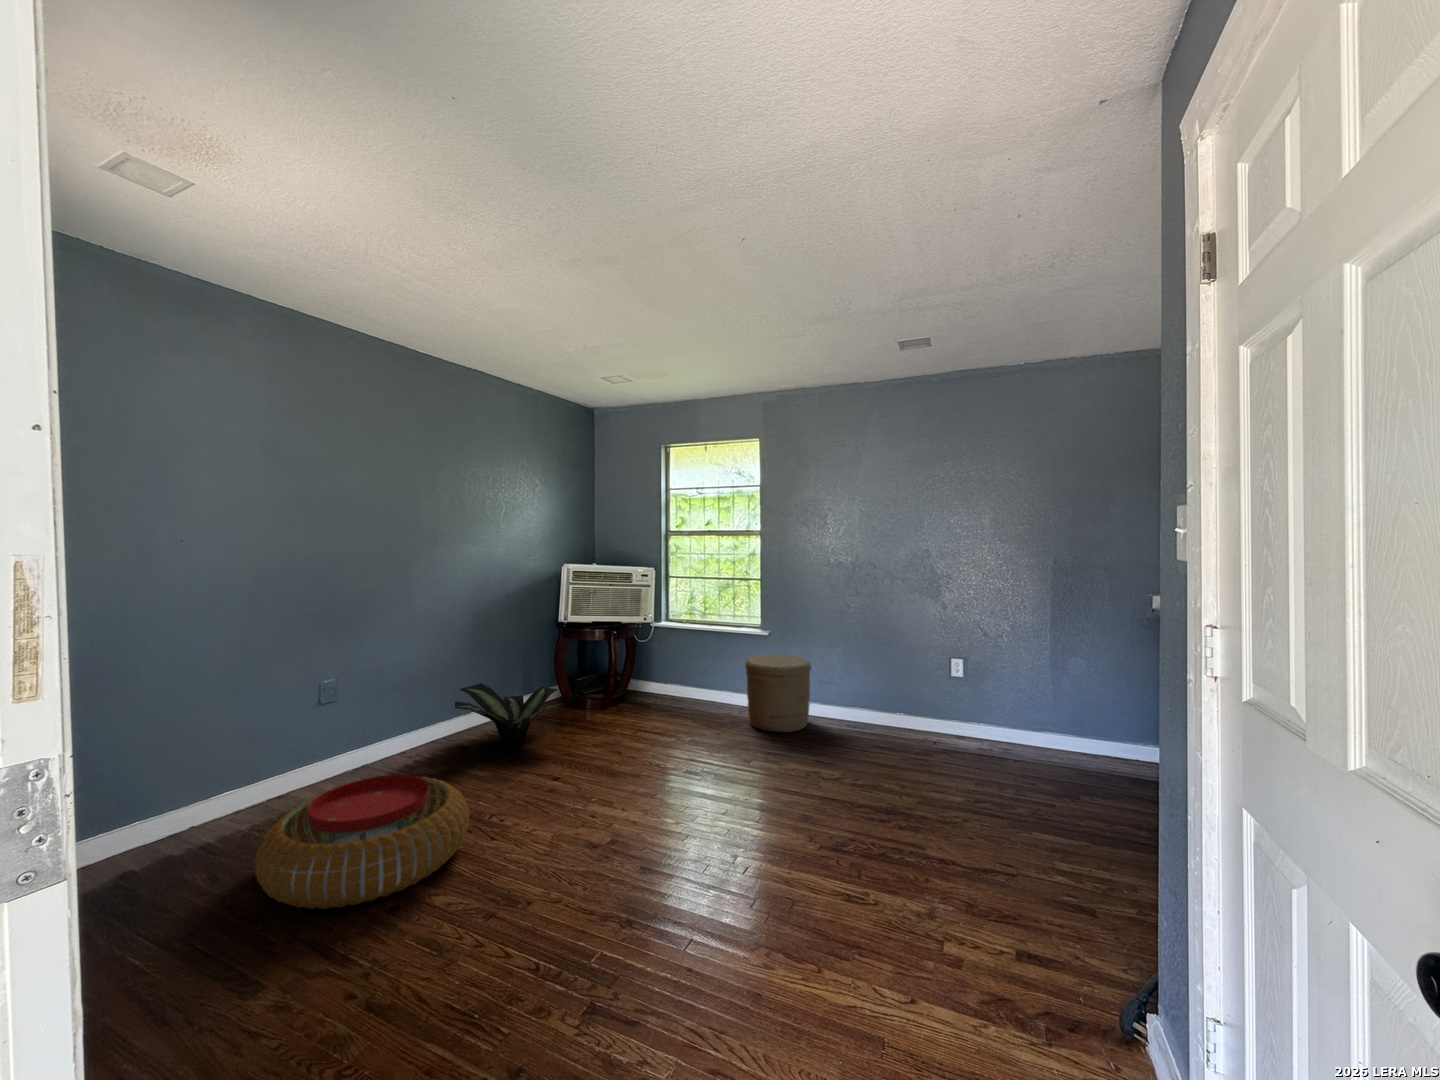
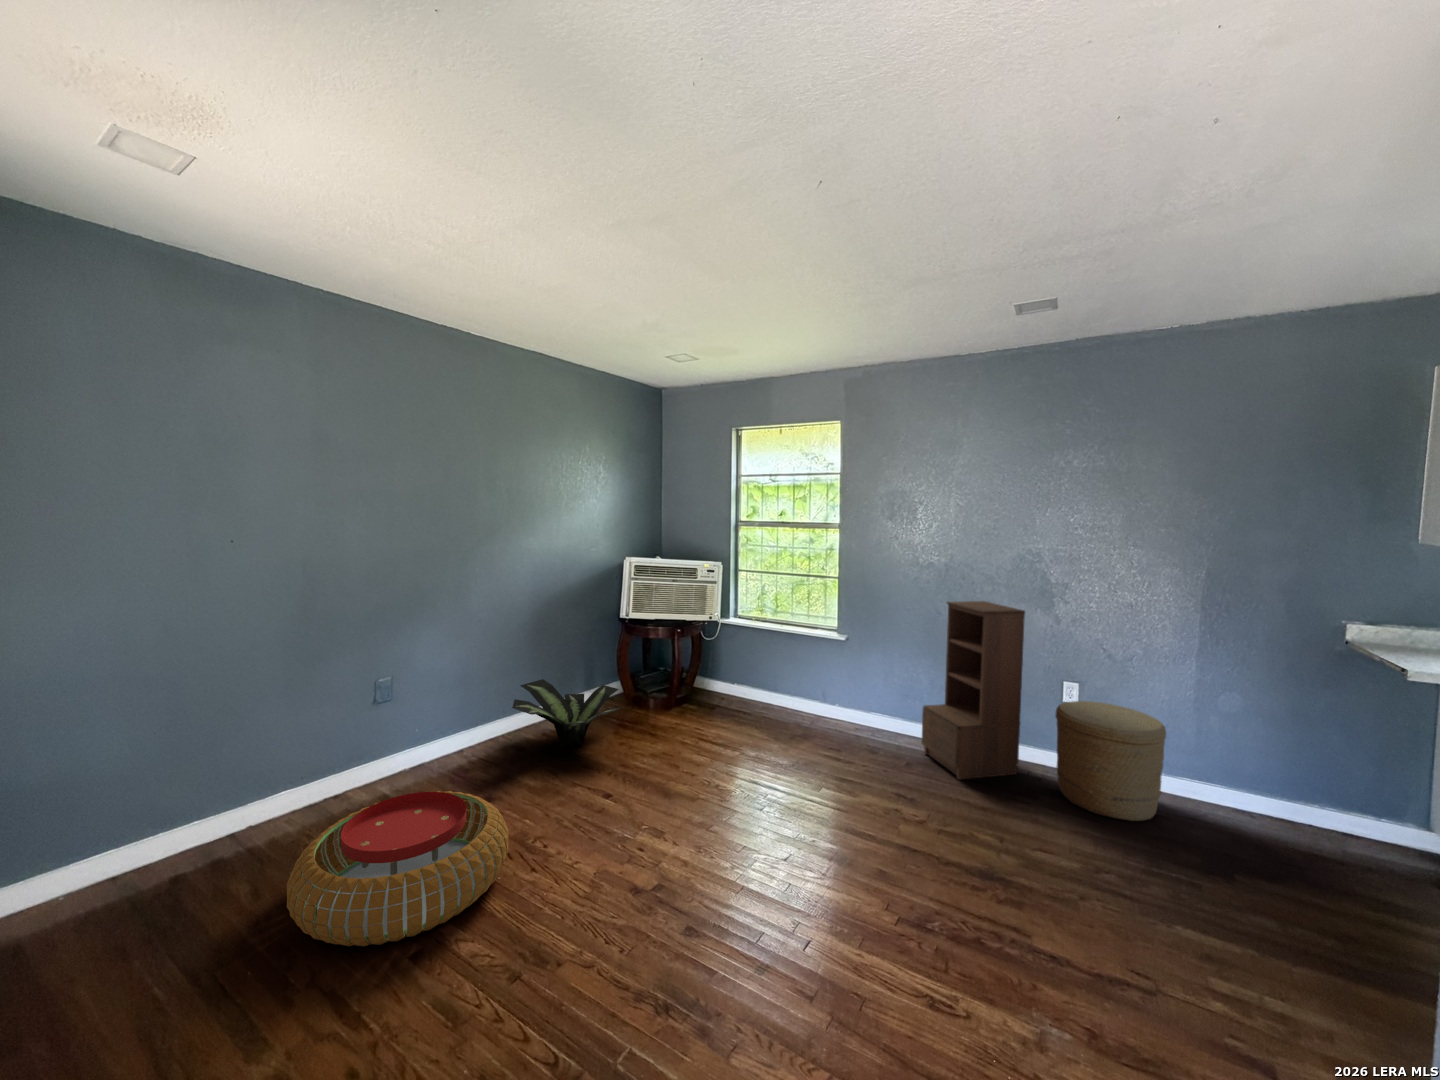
bookshelf: none [838,594,919,748] -> present [921,601,1025,779]
woven basket: present [745,655,811,732] -> present [1056,701,1166,821]

